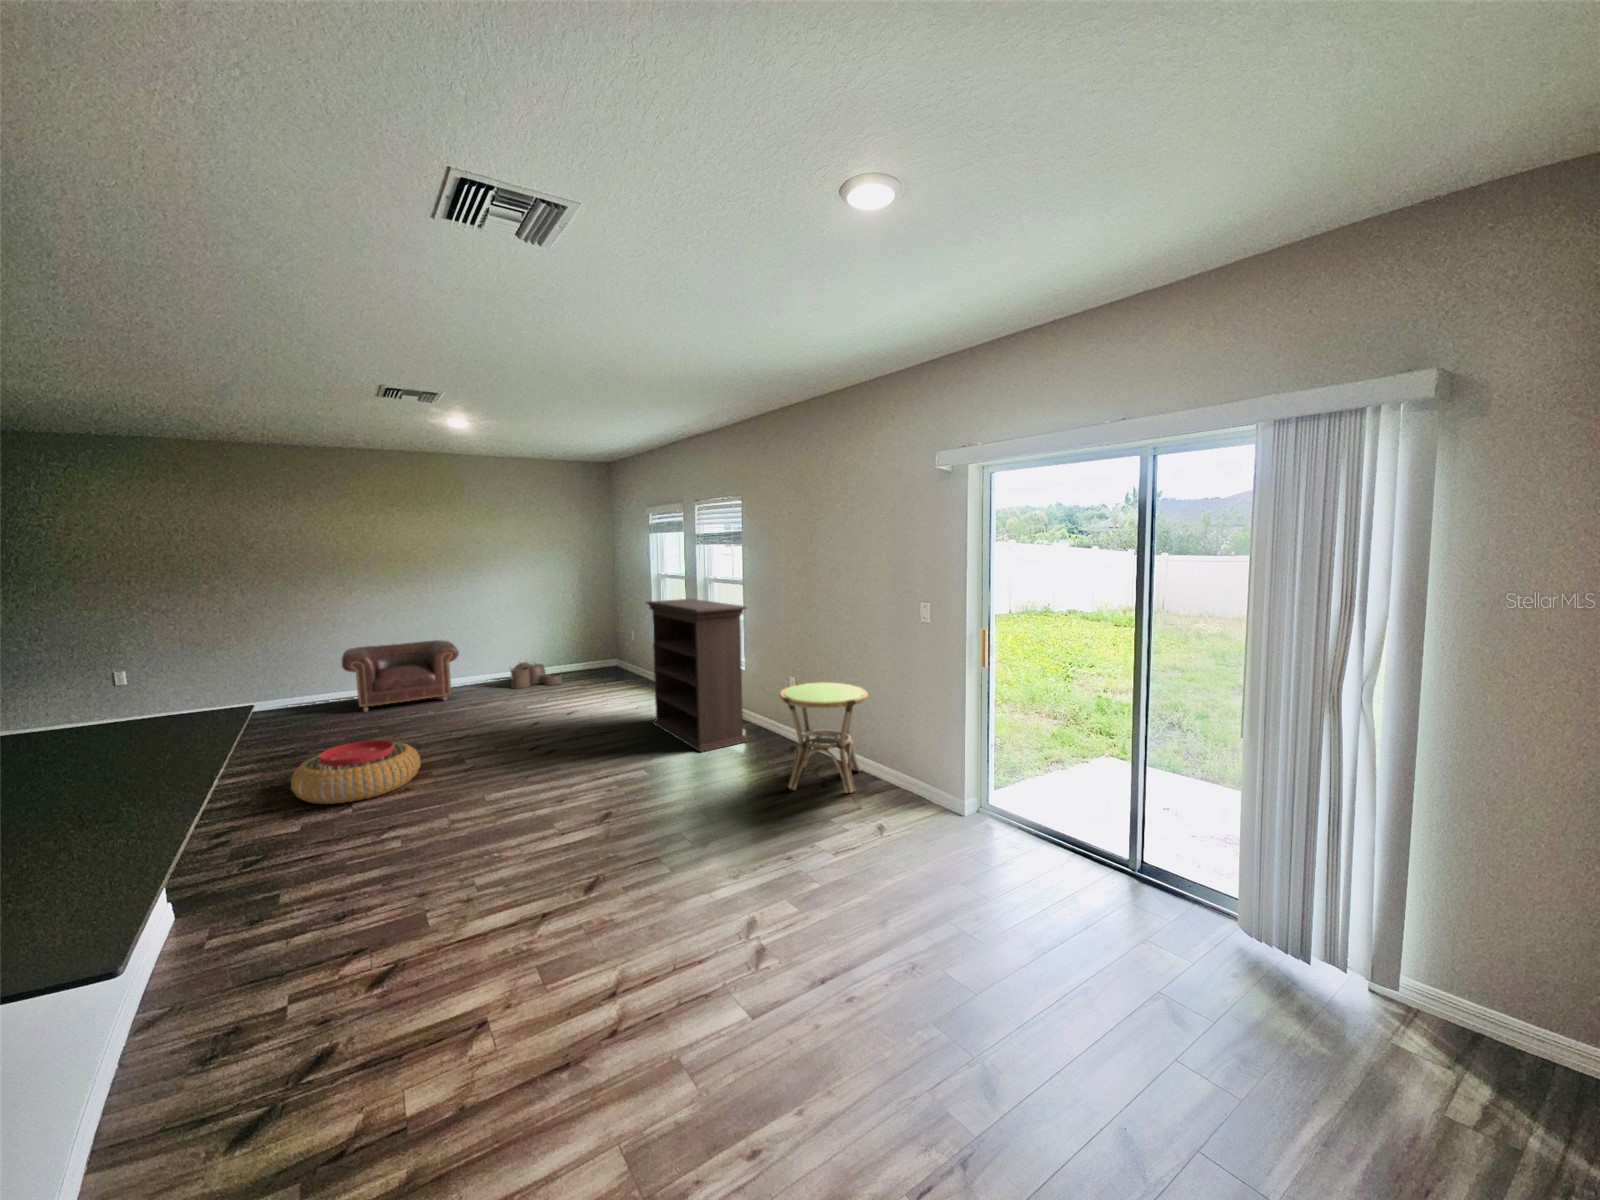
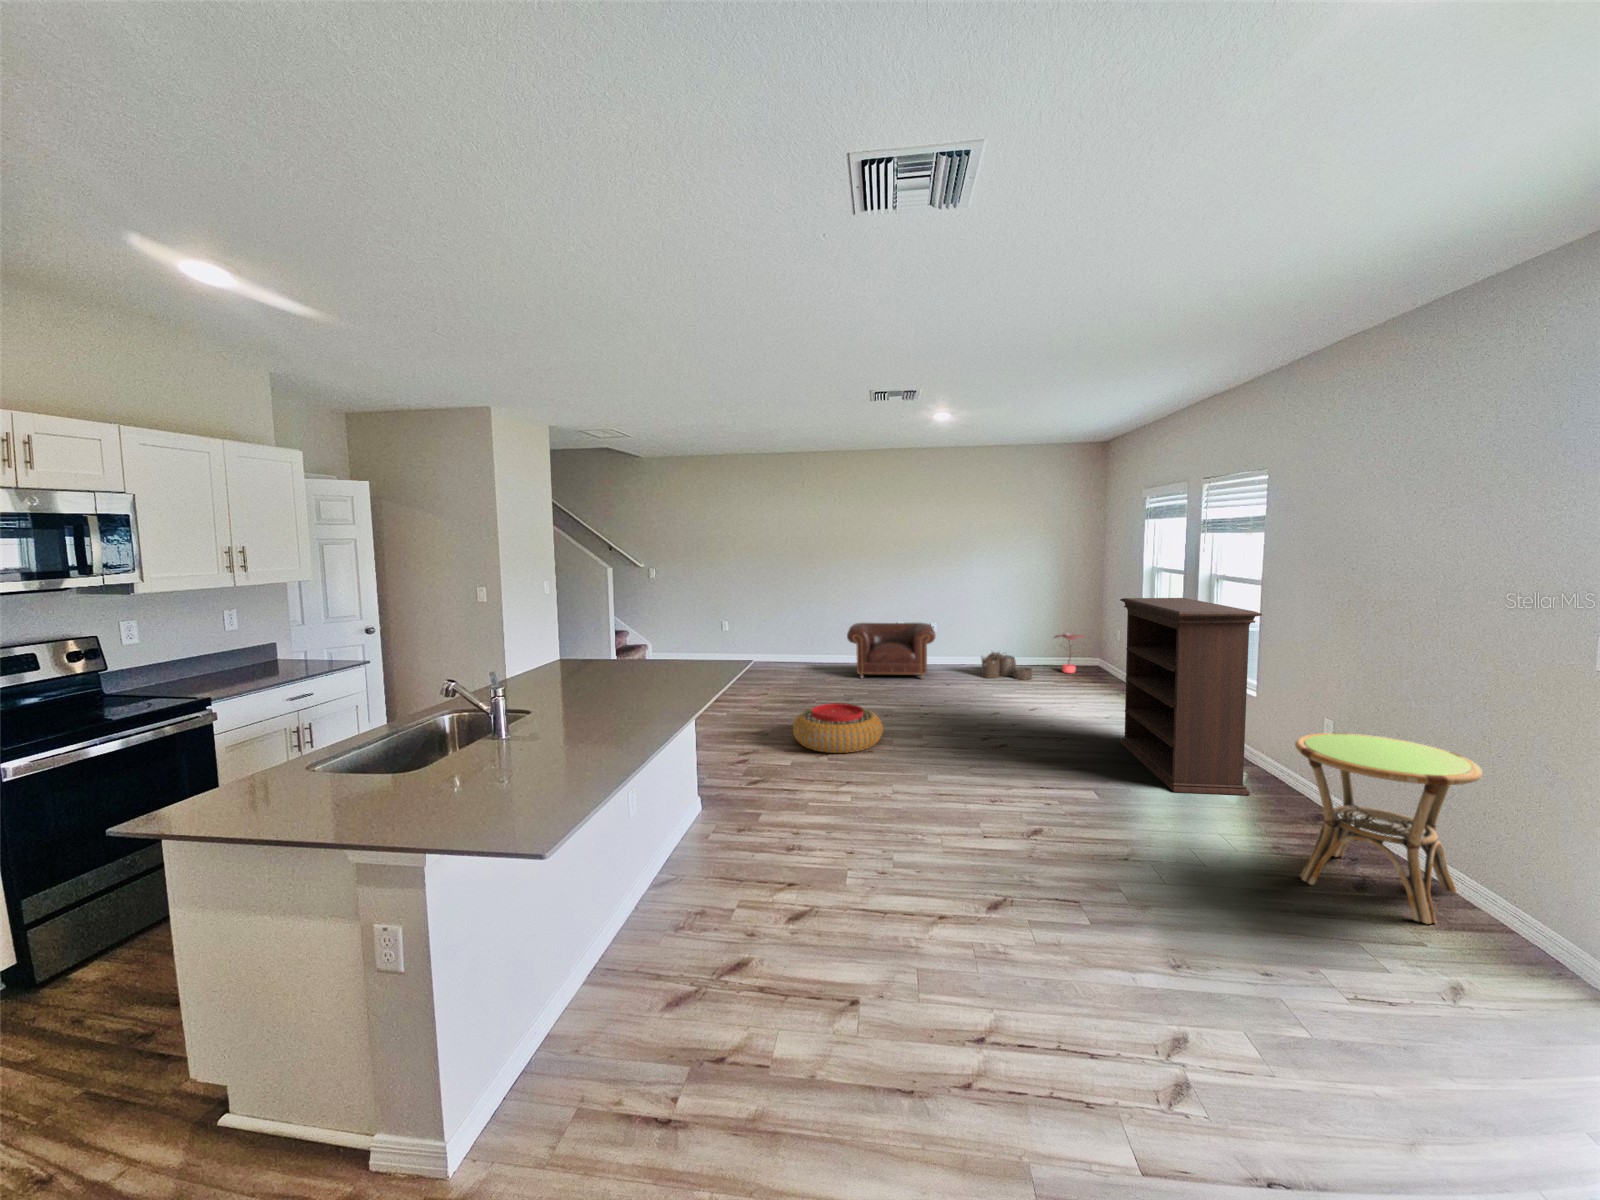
potted plant: none [578,637,606,673] -> present [1054,633,1084,673]

